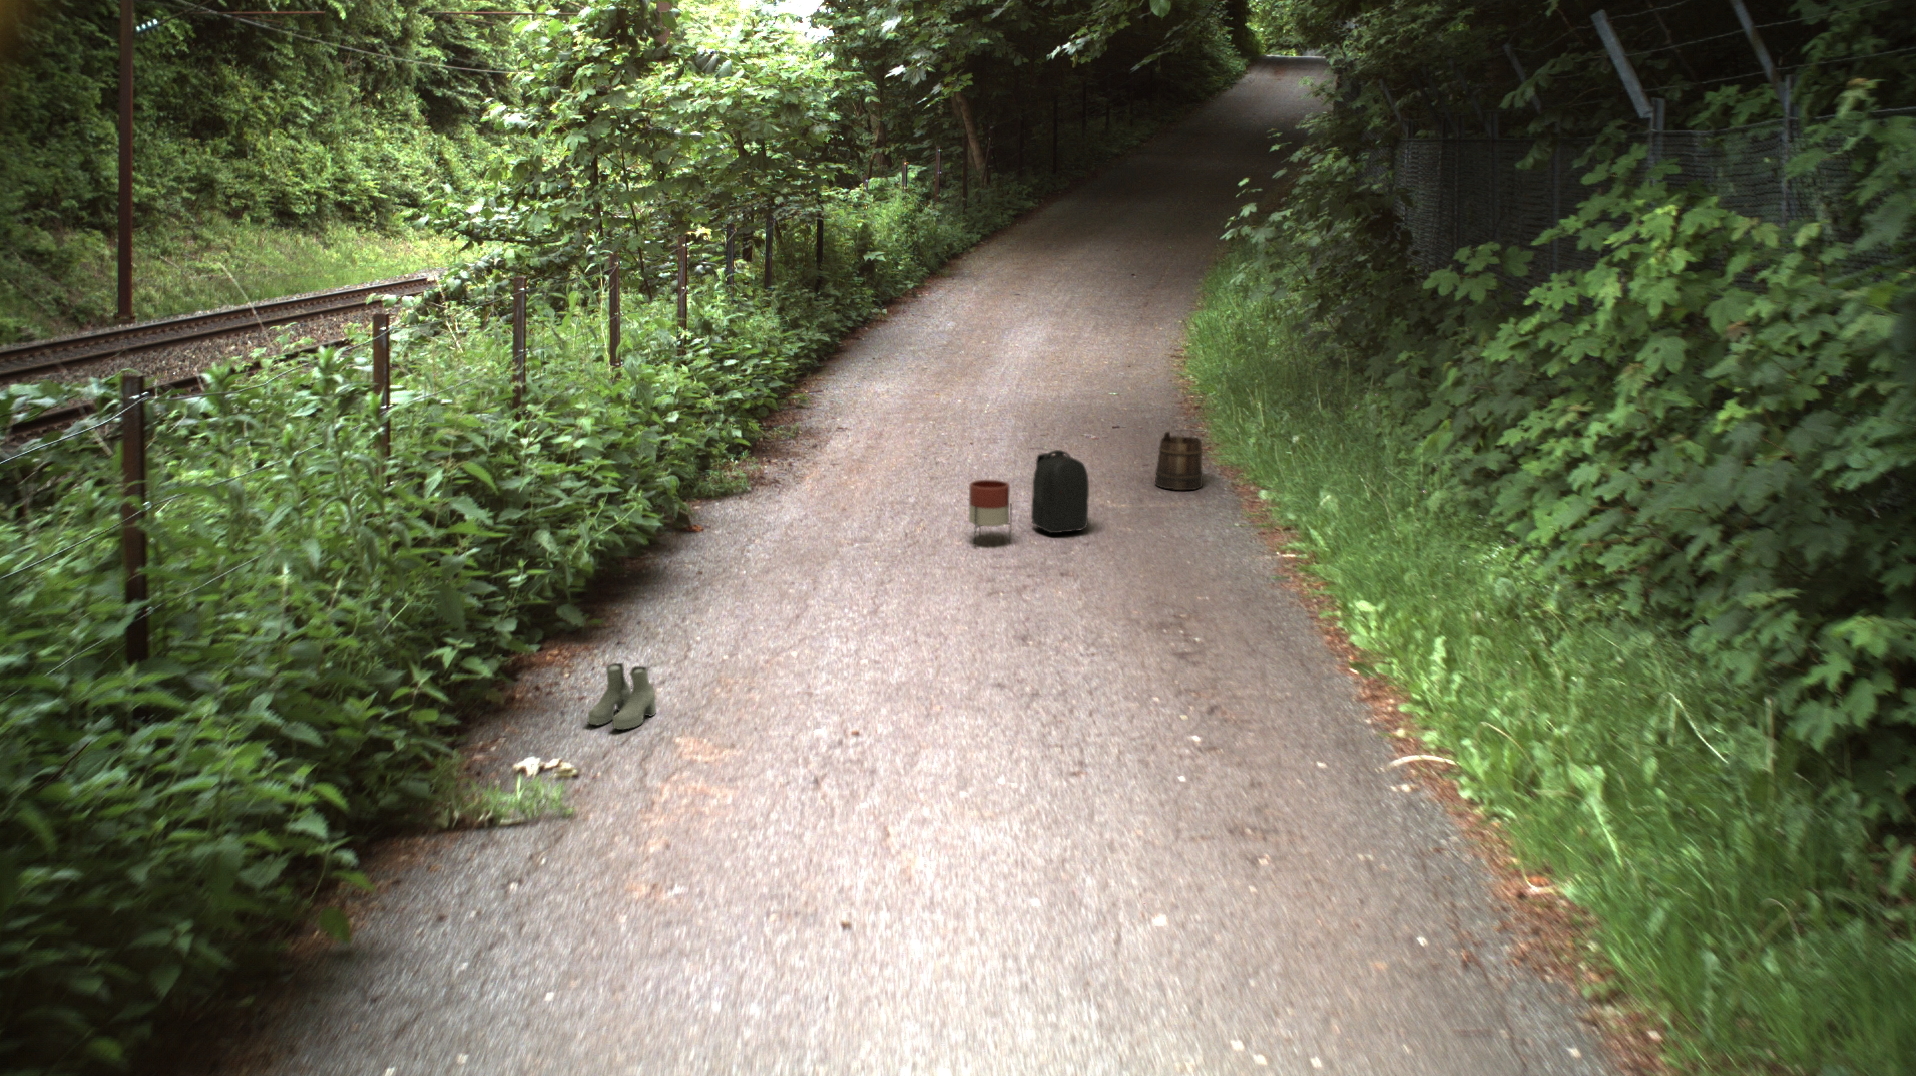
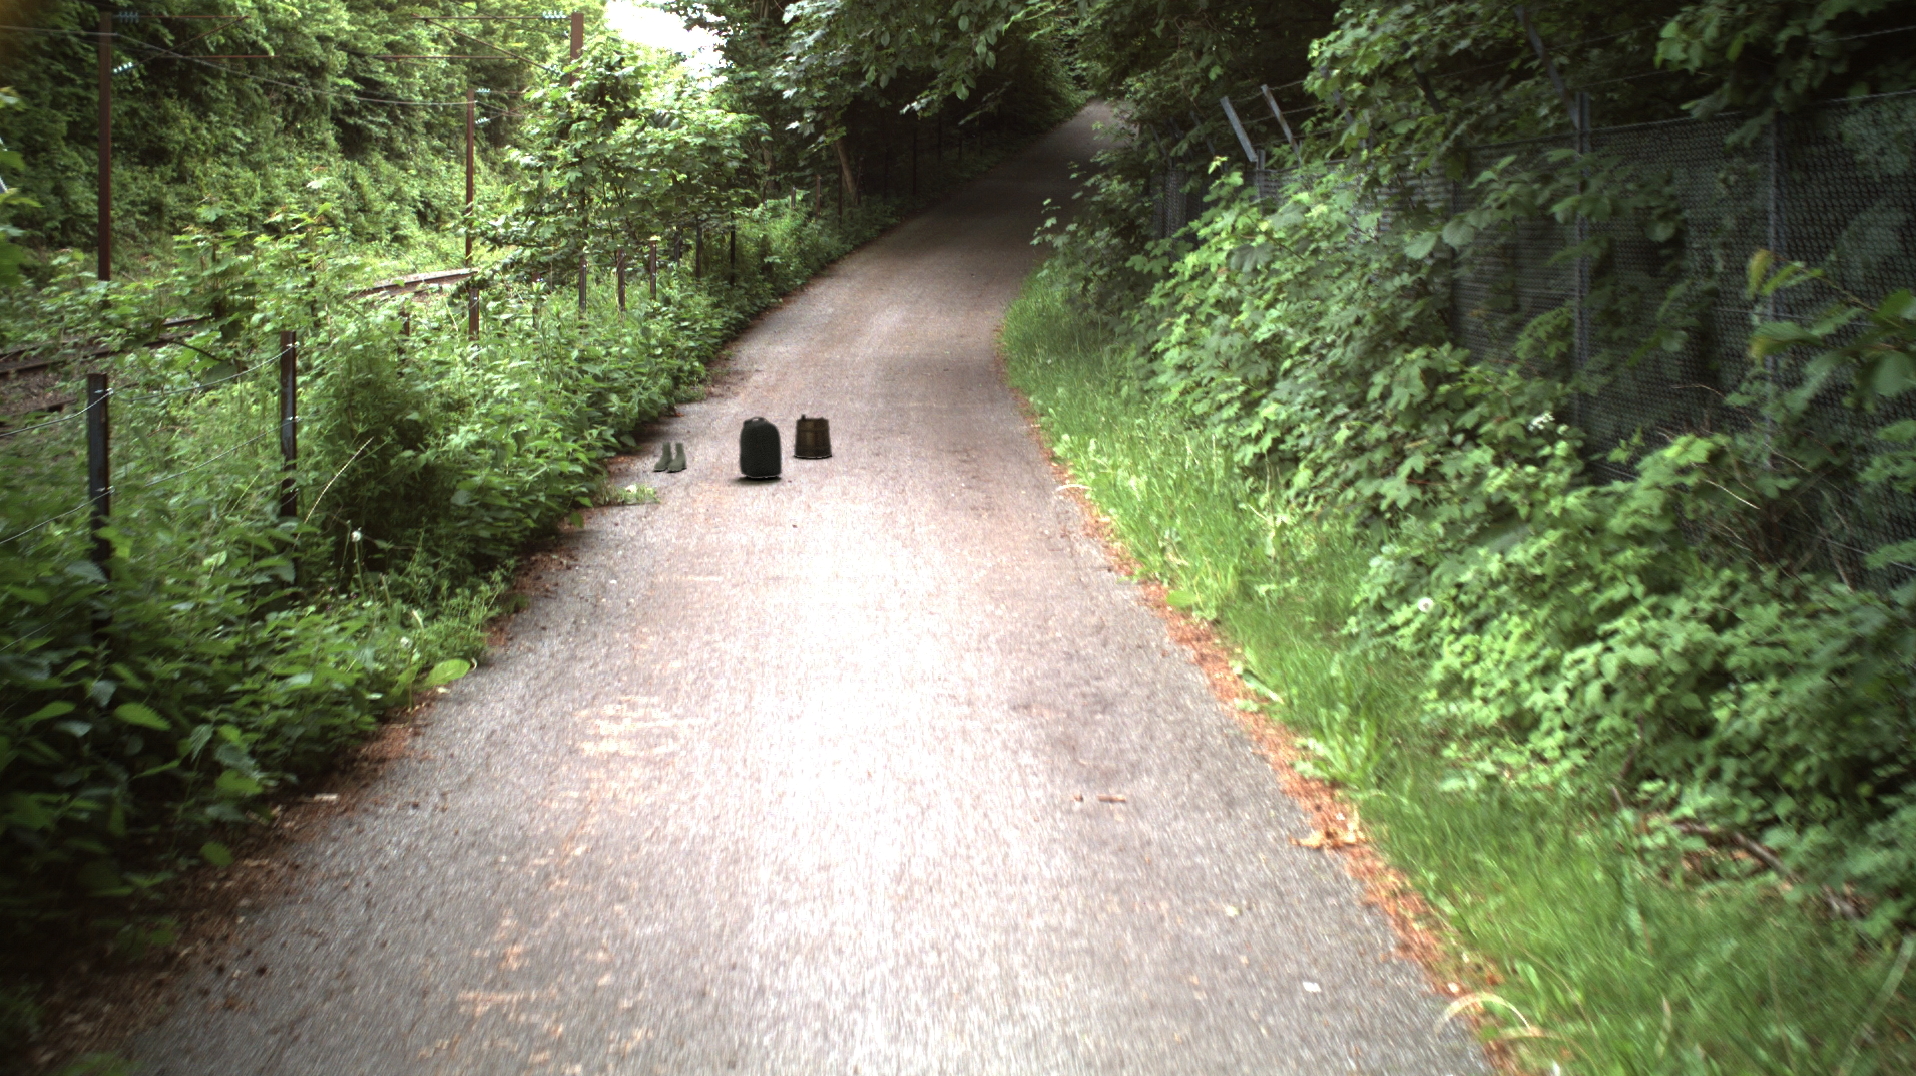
bucket: present [1155,432,1203,490] -> present [794,414,832,459]
backpack: present [1031,450,1089,533] -> present [739,417,782,479]
planter: present [969,480,1011,528] -> none [848,377,874,416]

